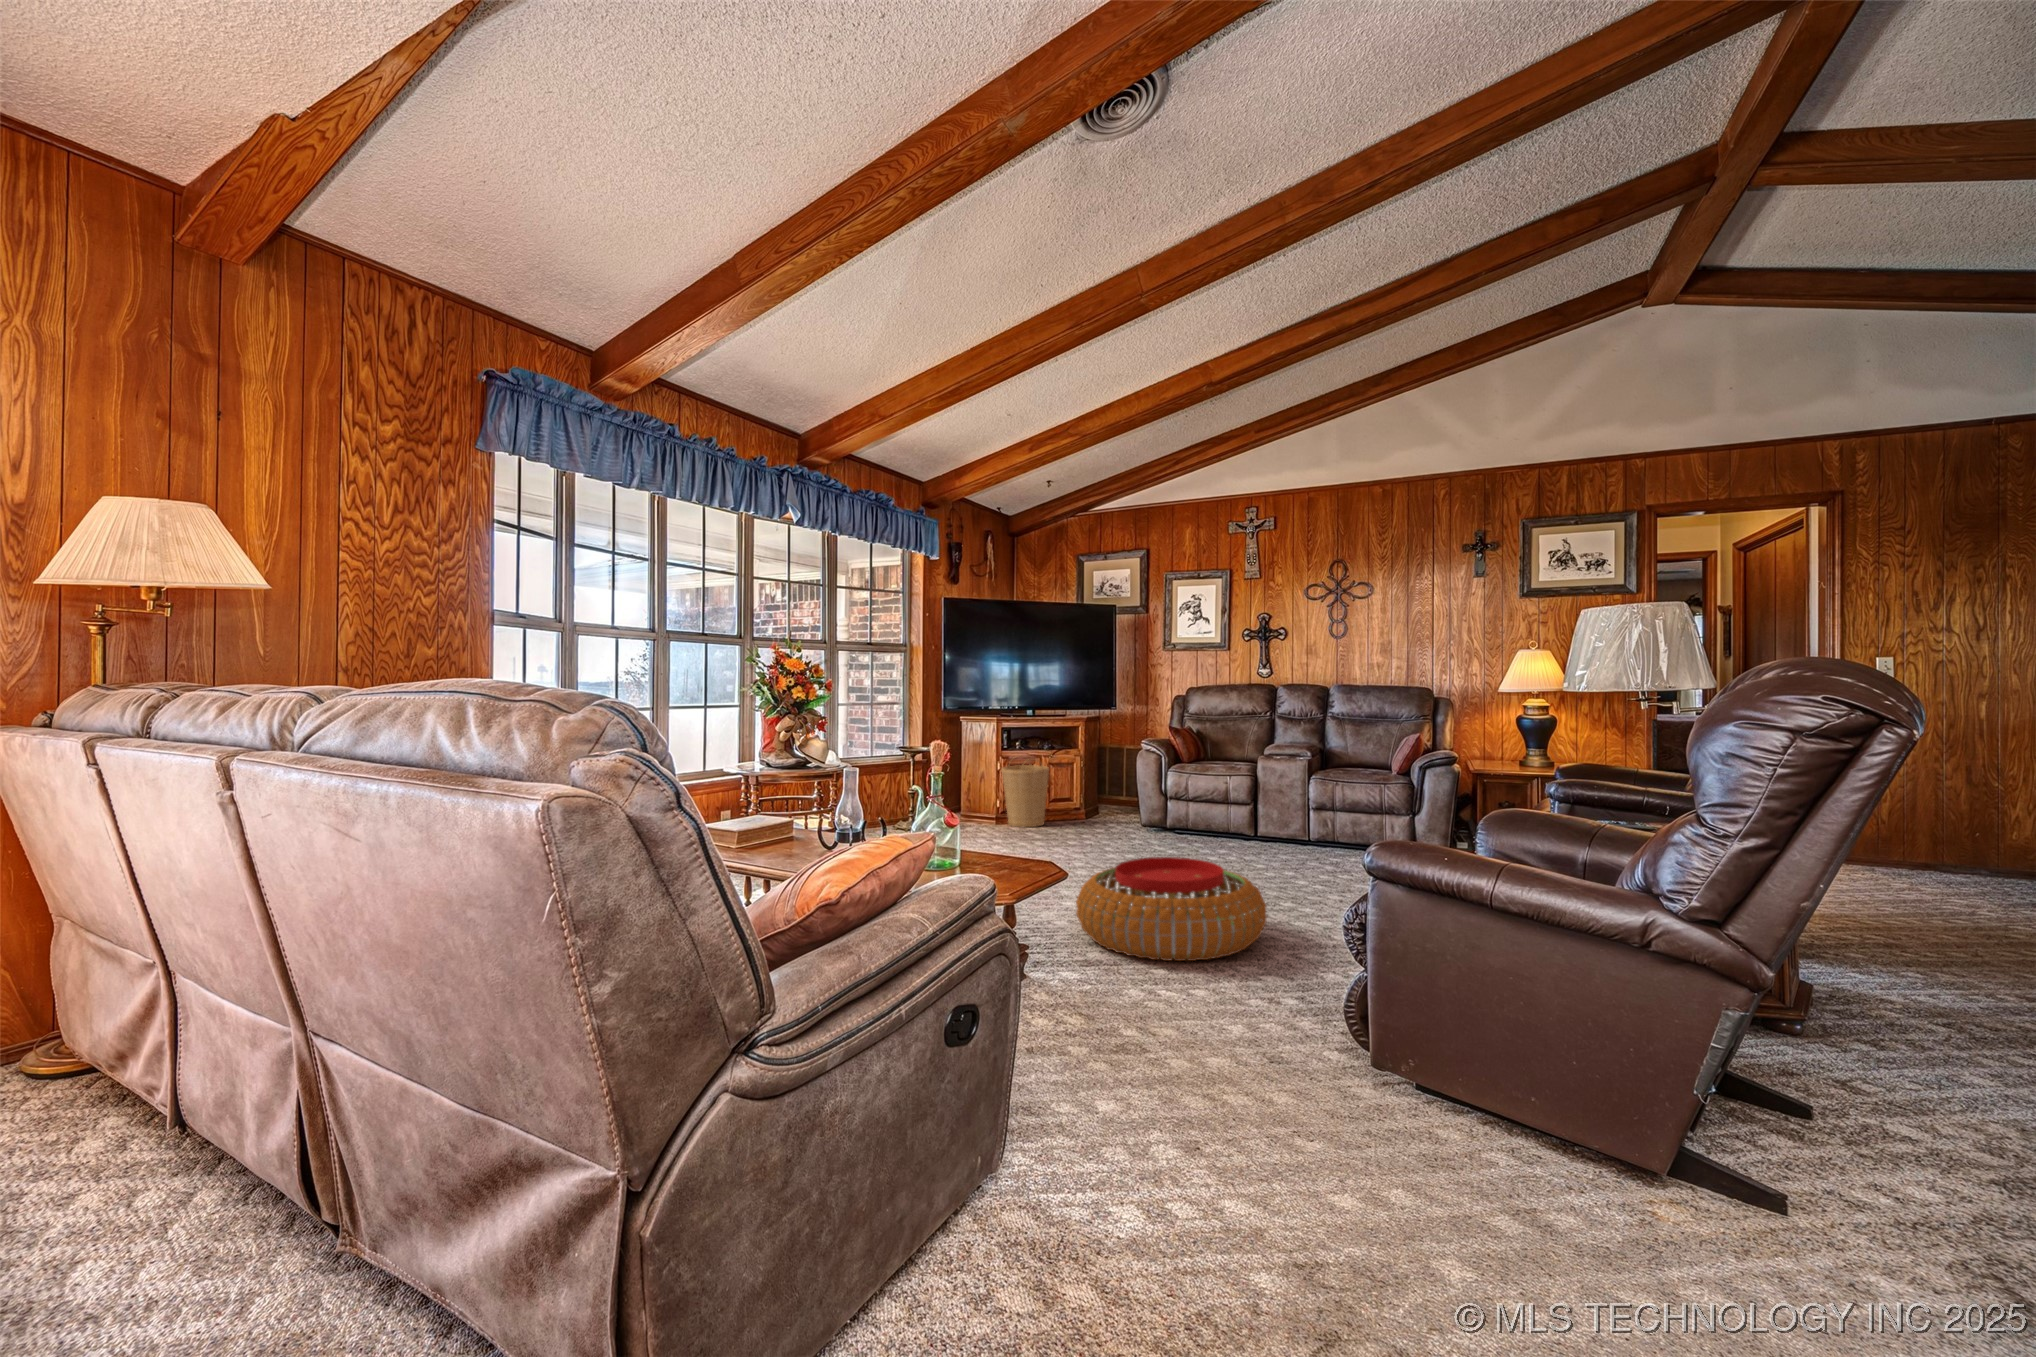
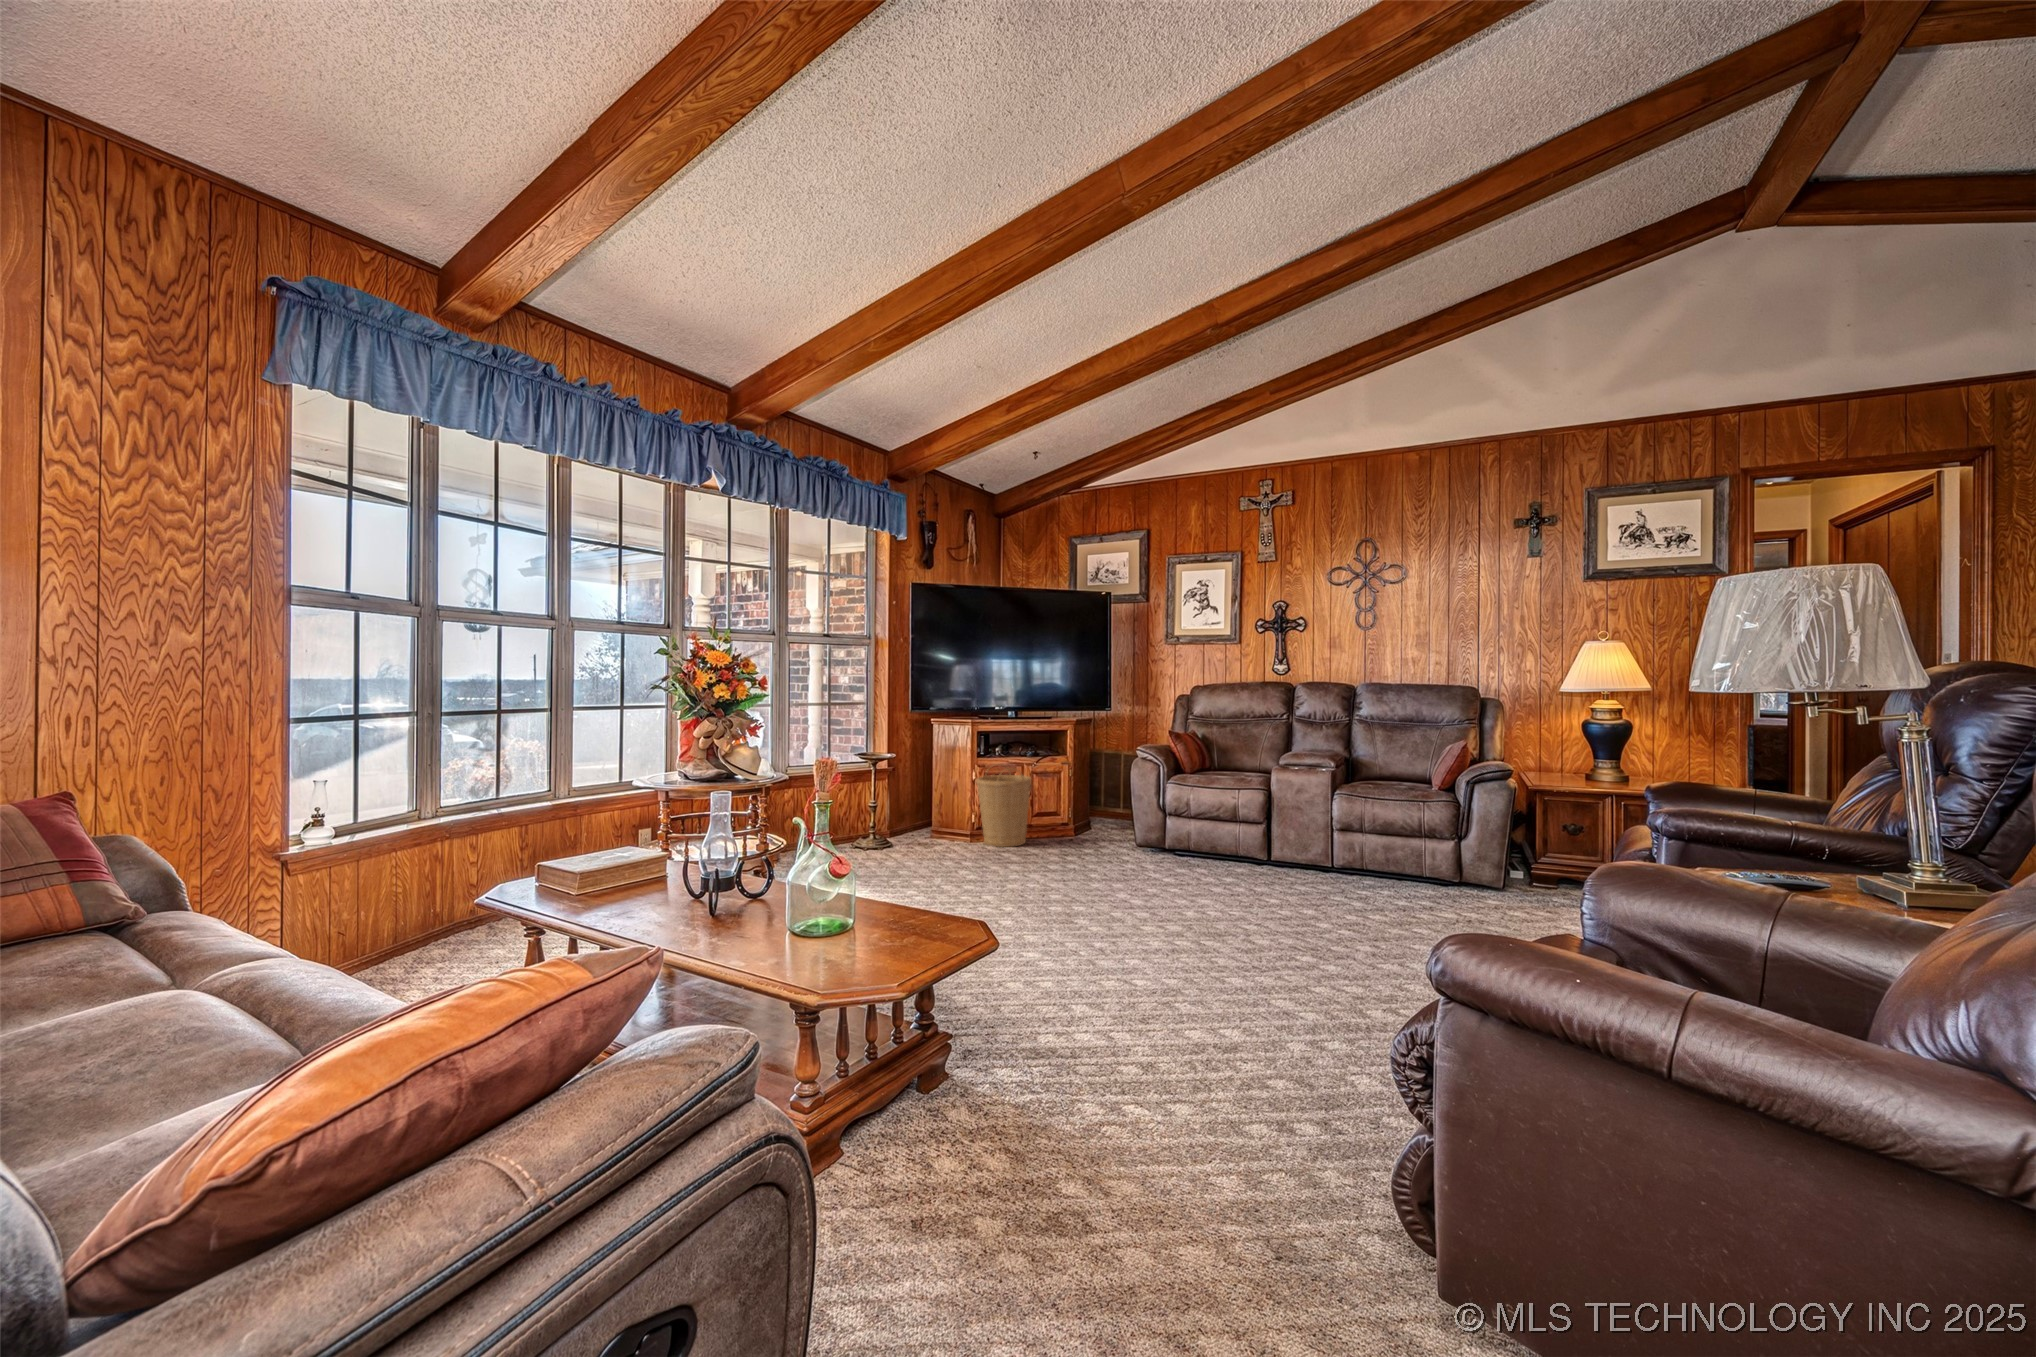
pouf: present [1076,857,1267,961] -> none [1029,903,1278,1054]

